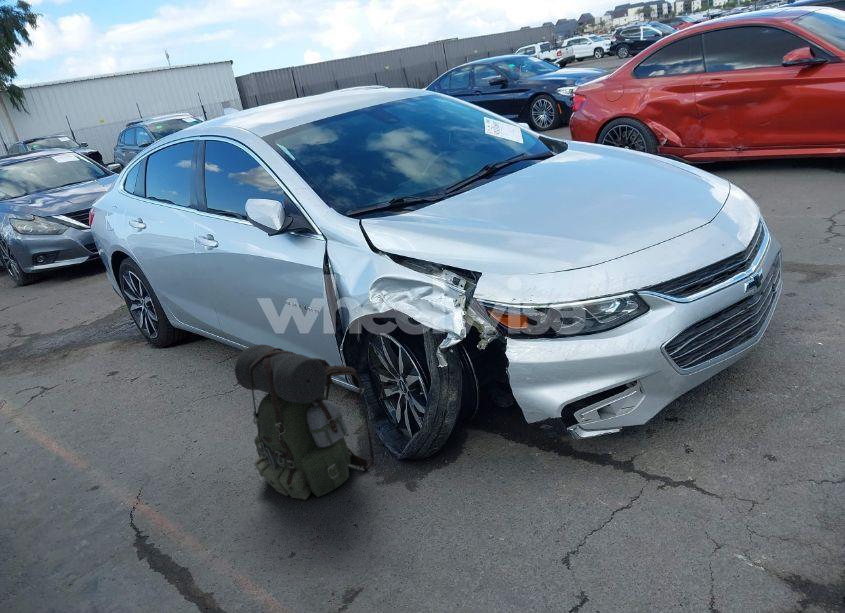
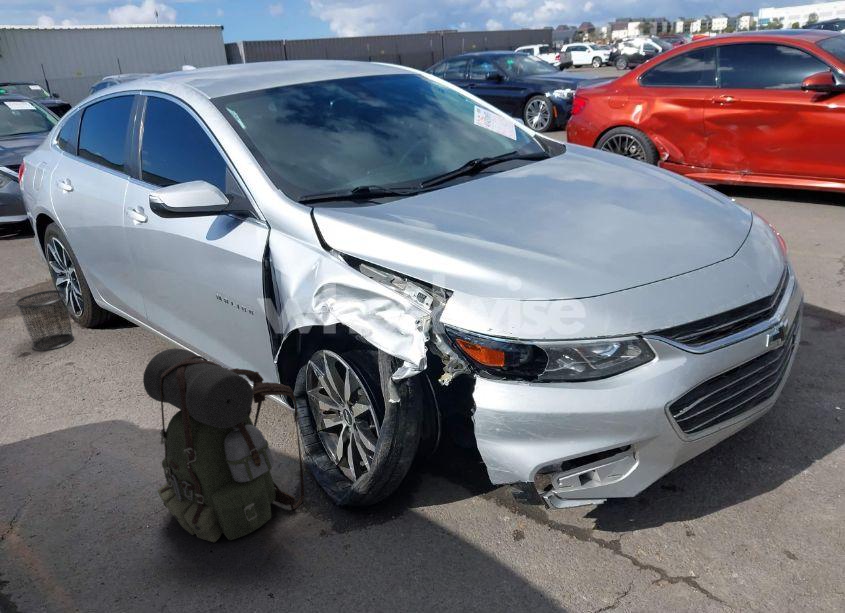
waste bin: none [102,315,153,369] -> present [16,290,74,351]

